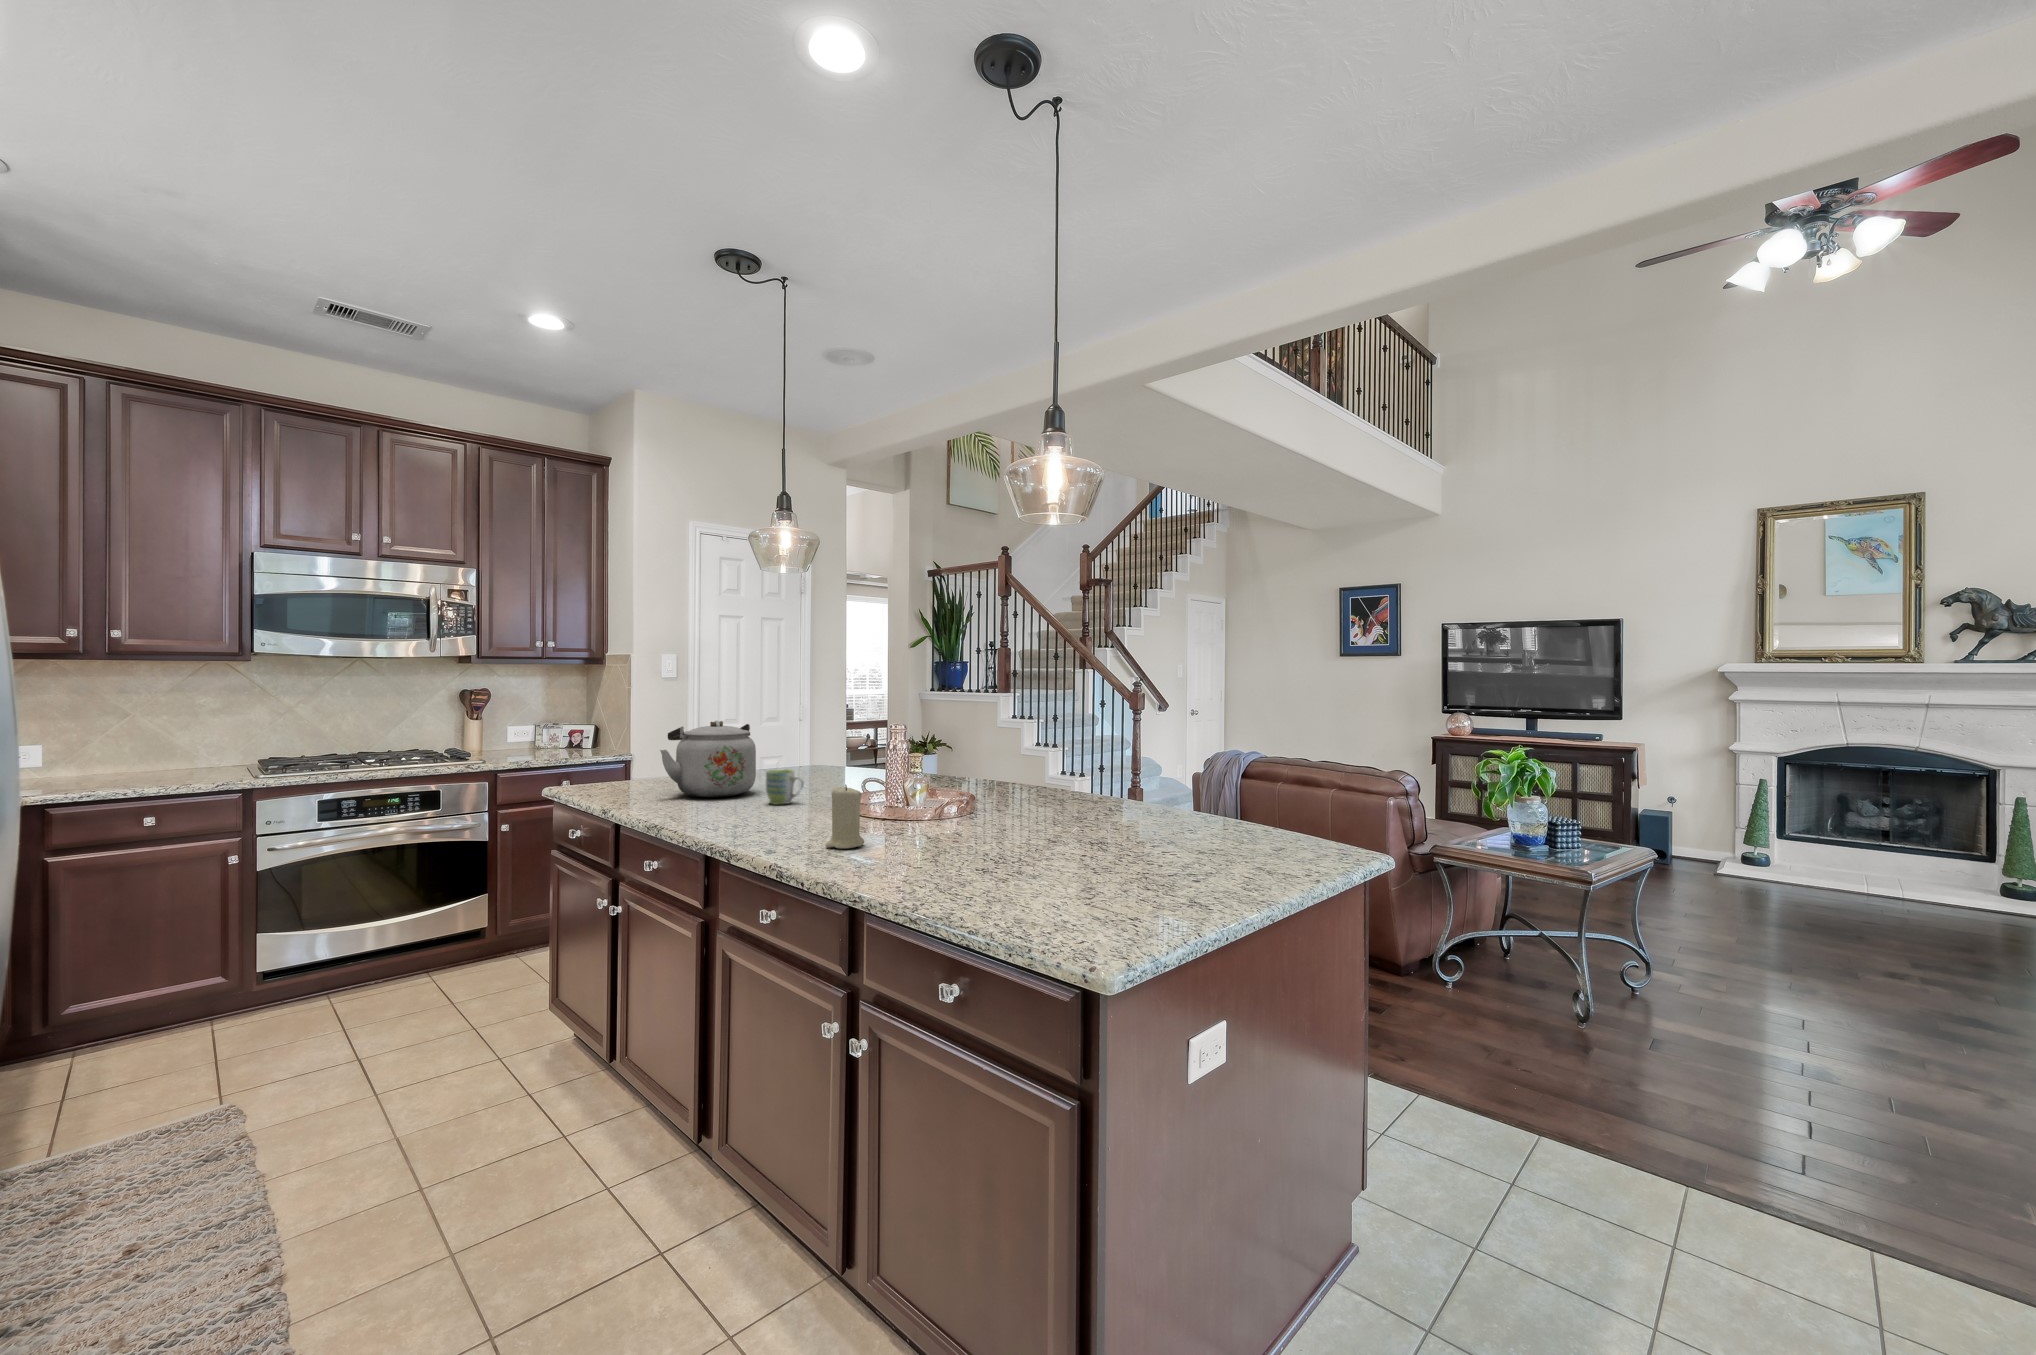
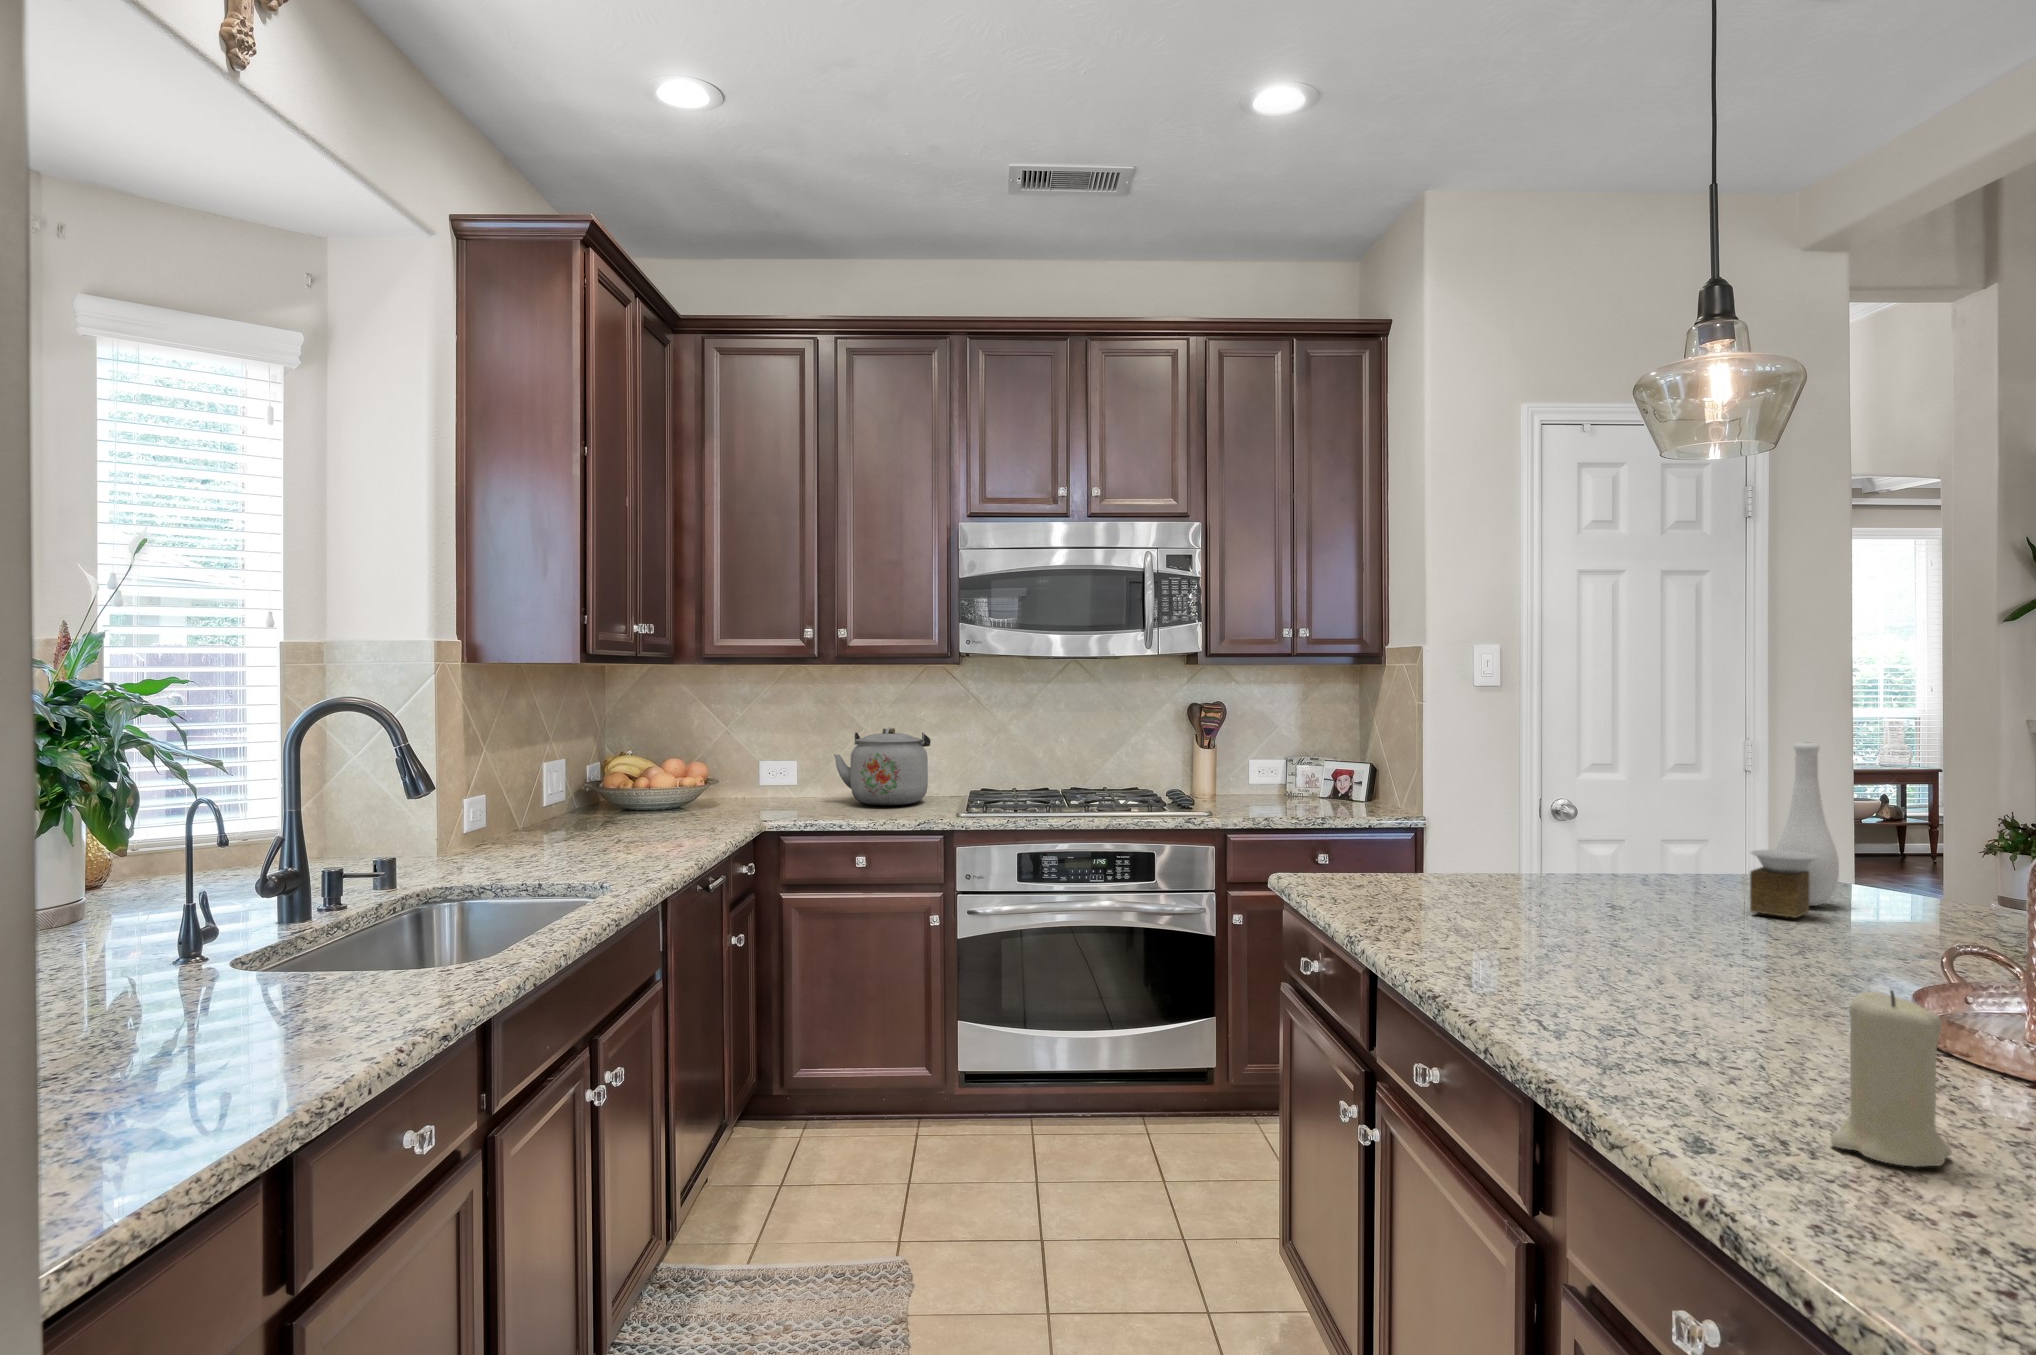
vase: none [802,701,839,780] -> present [1750,742,1839,918]
kettle: present [660,721,756,797] -> present [834,728,931,805]
mug: present [766,769,804,805] -> none [1667,895,1759,976]

